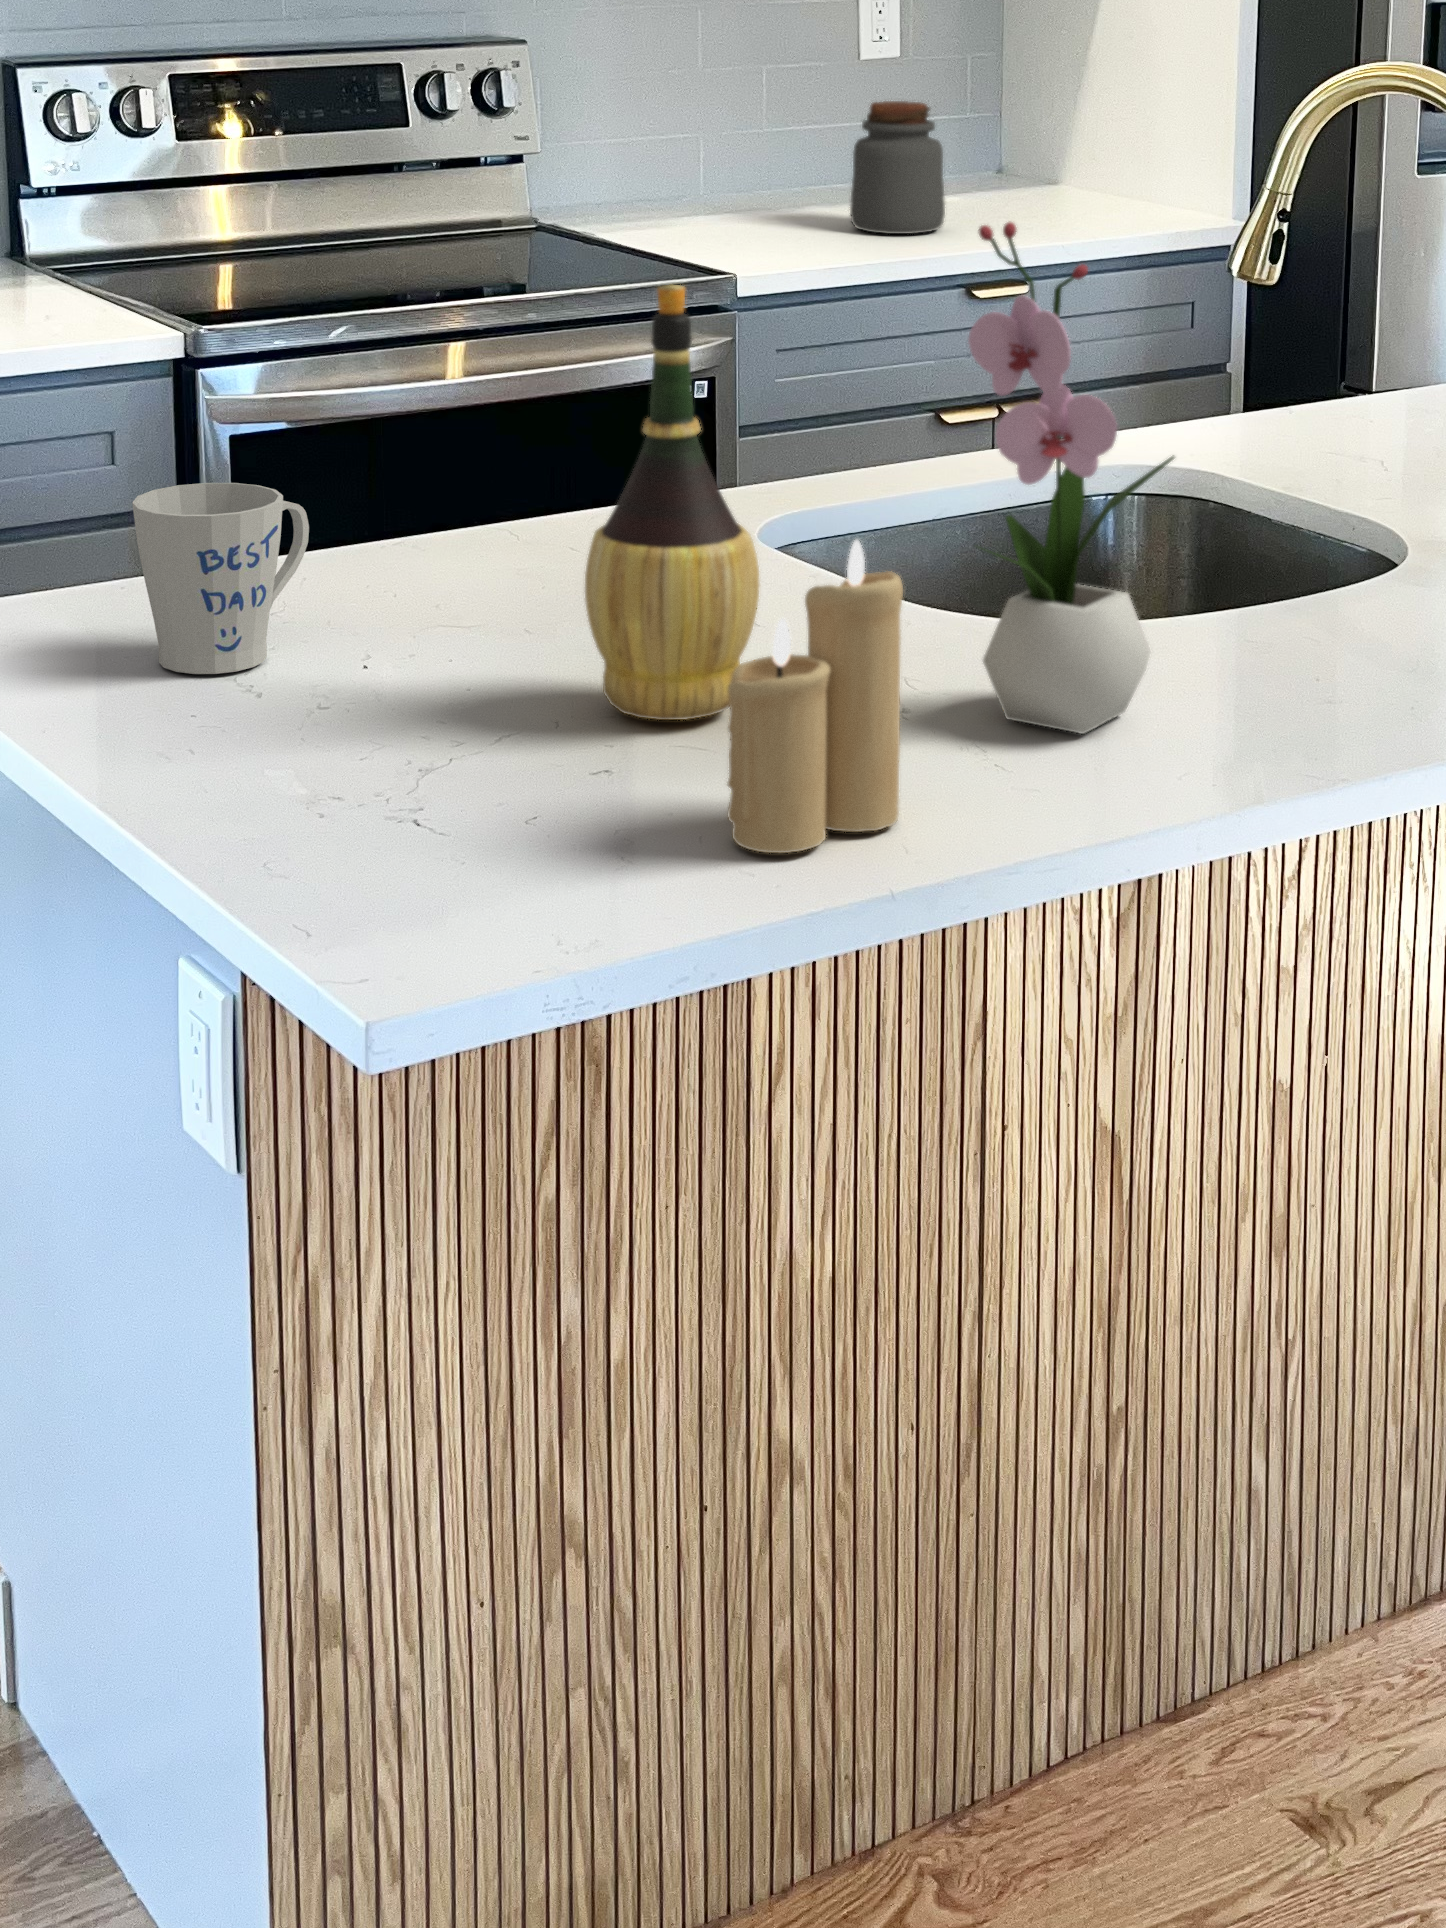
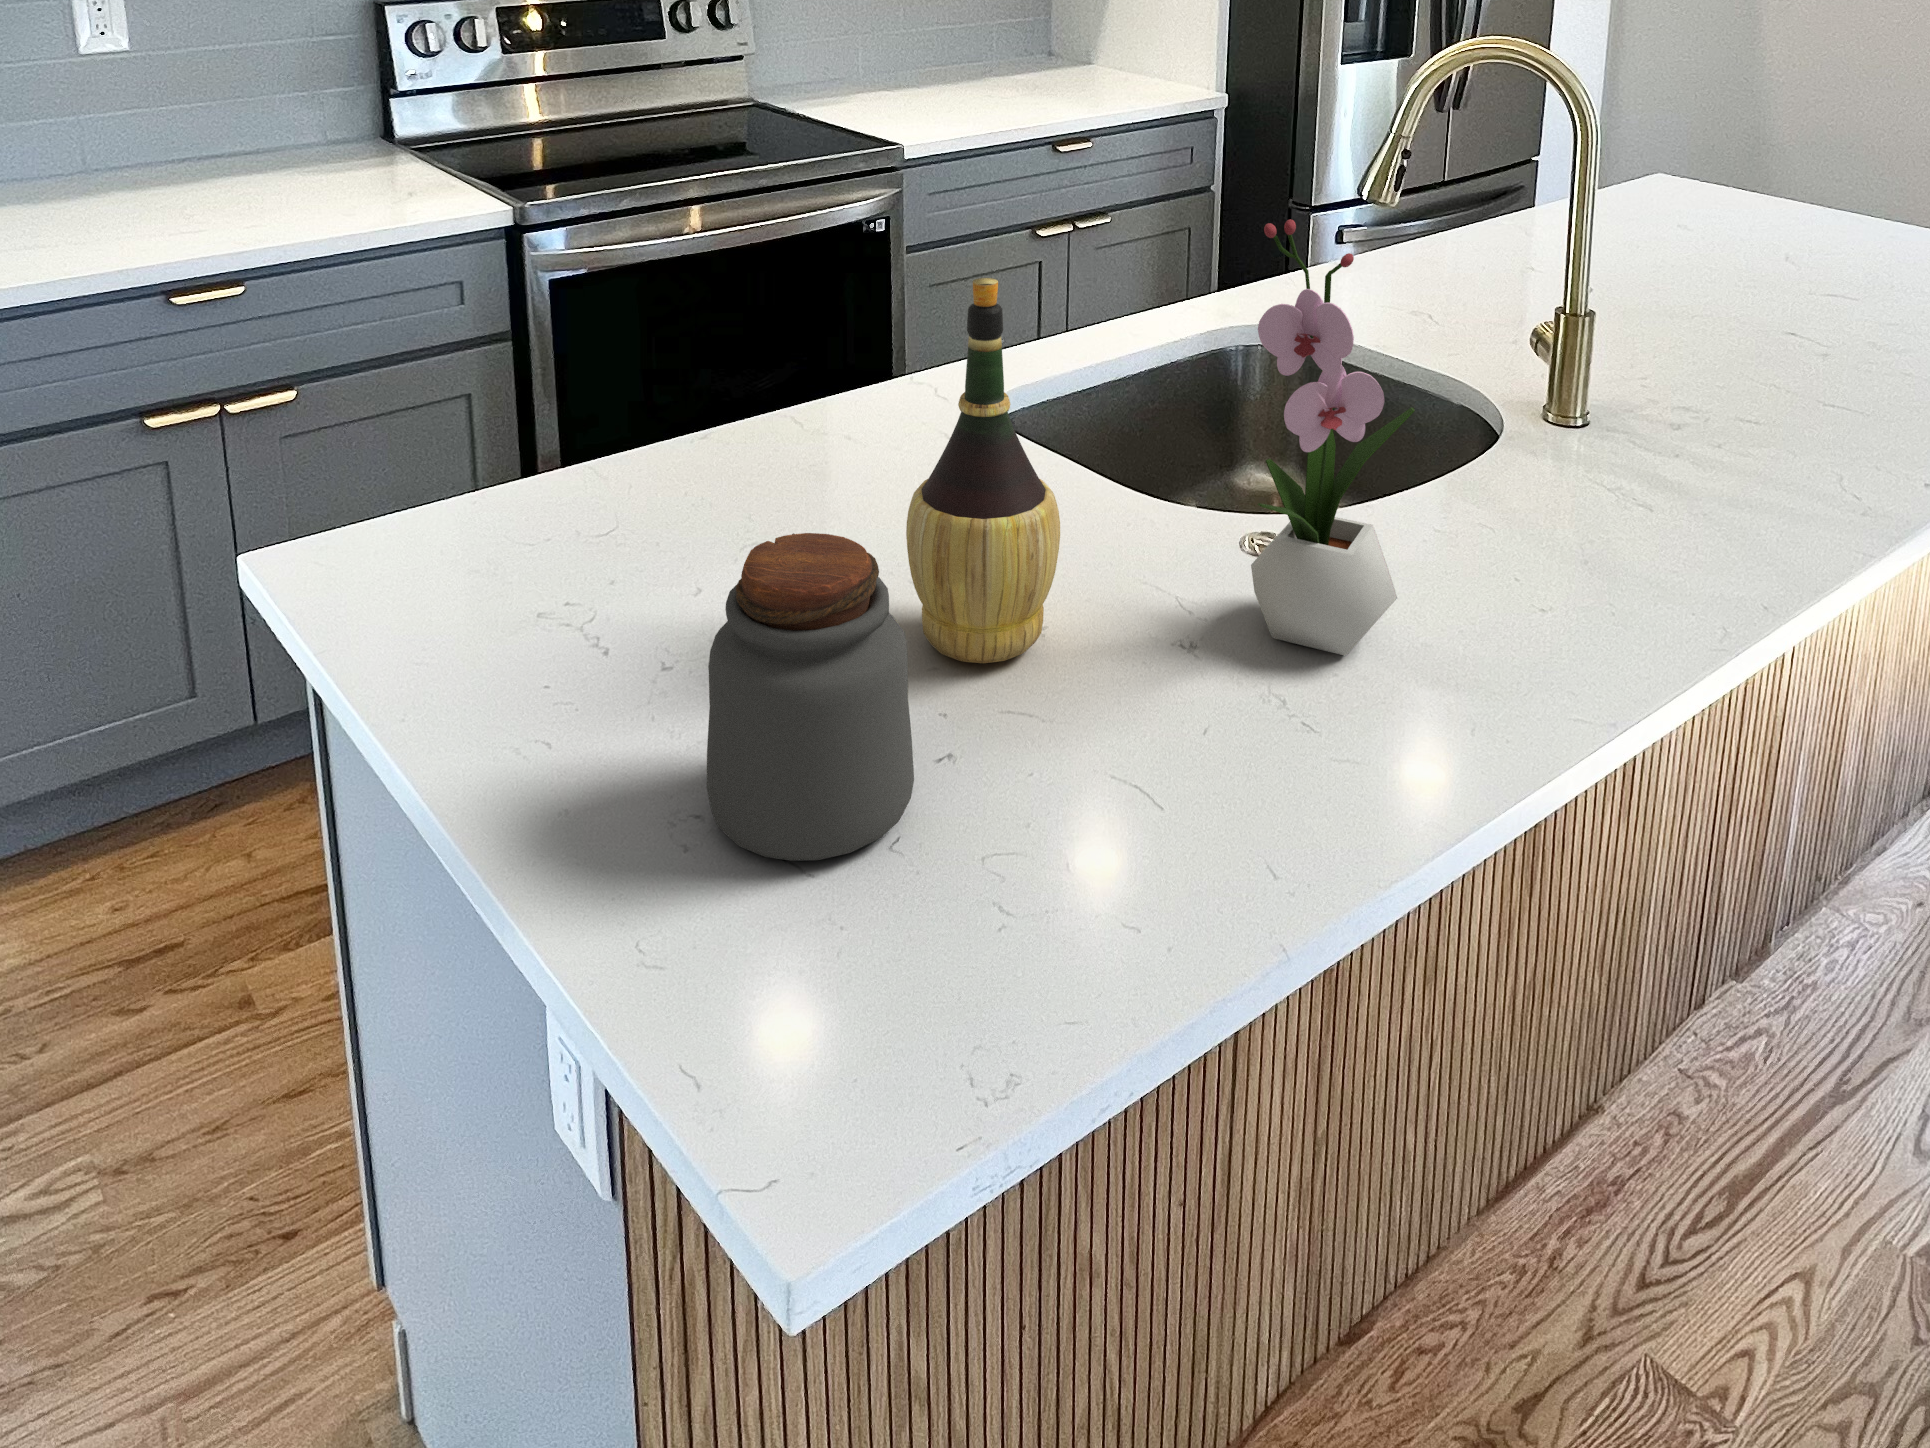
jar: present [850,101,945,234] -> present [706,533,914,861]
mug: present [132,483,309,674] -> none [486,435,645,618]
candle: present [727,540,903,853] -> none [1085,550,1243,865]

